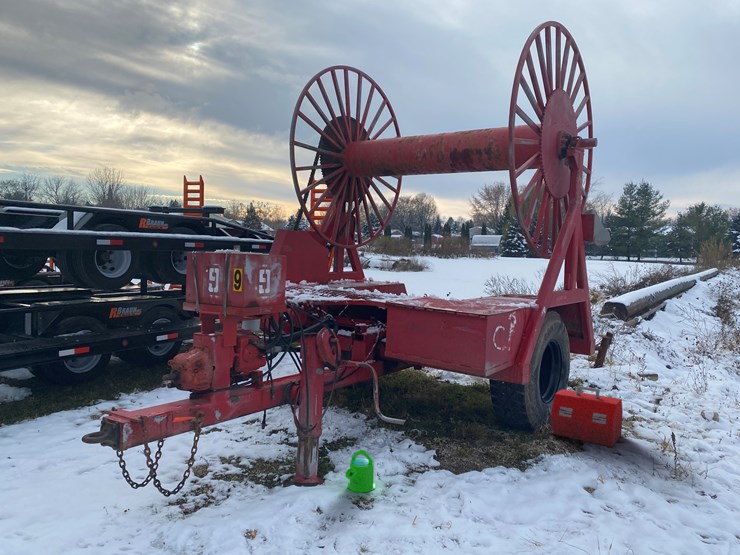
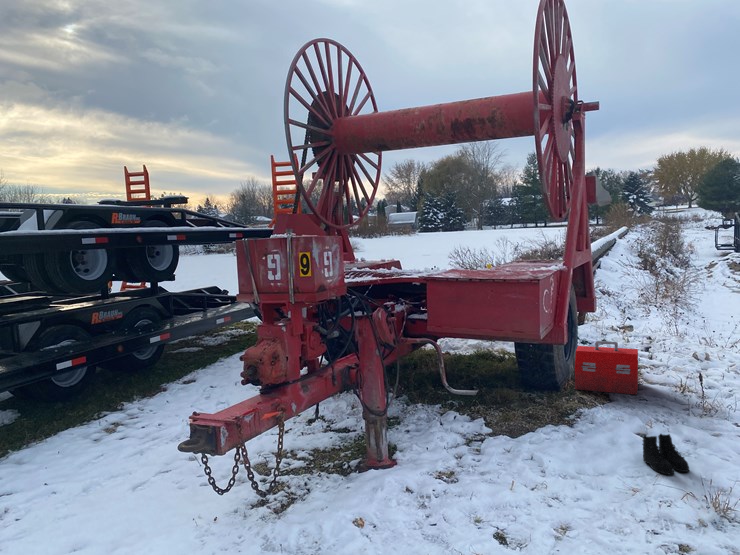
watering can: present [345,449,375,492] -> none [419,426,449,470]
boots: none [571,487,612,529] -> present [642,434,689,475]

